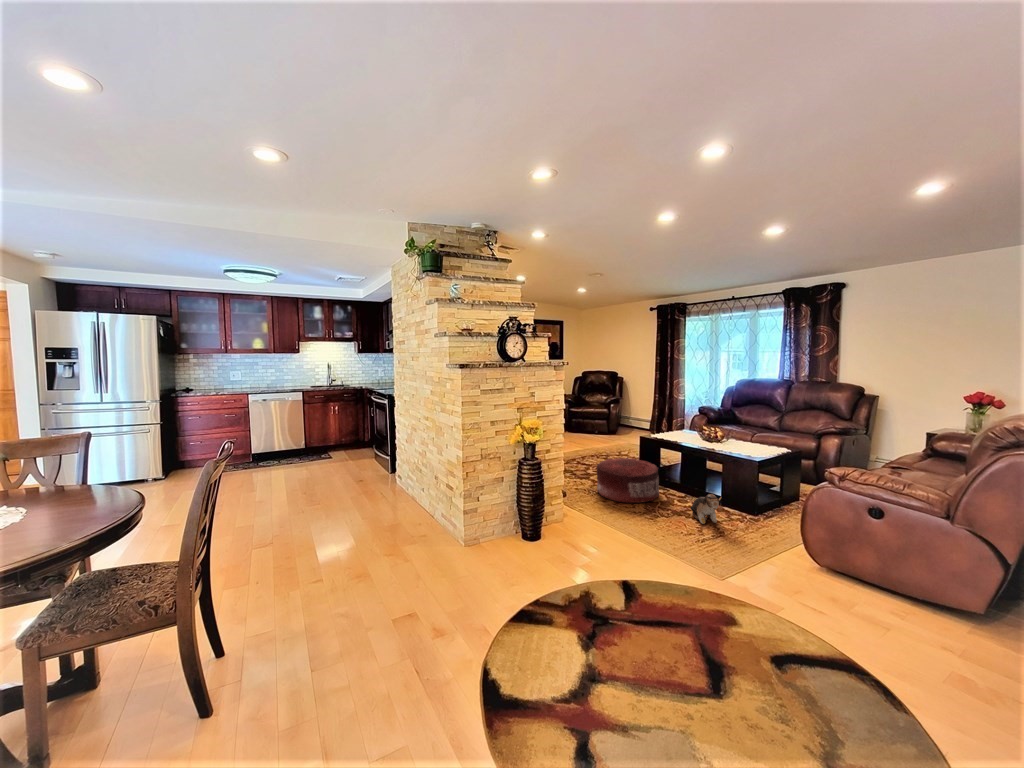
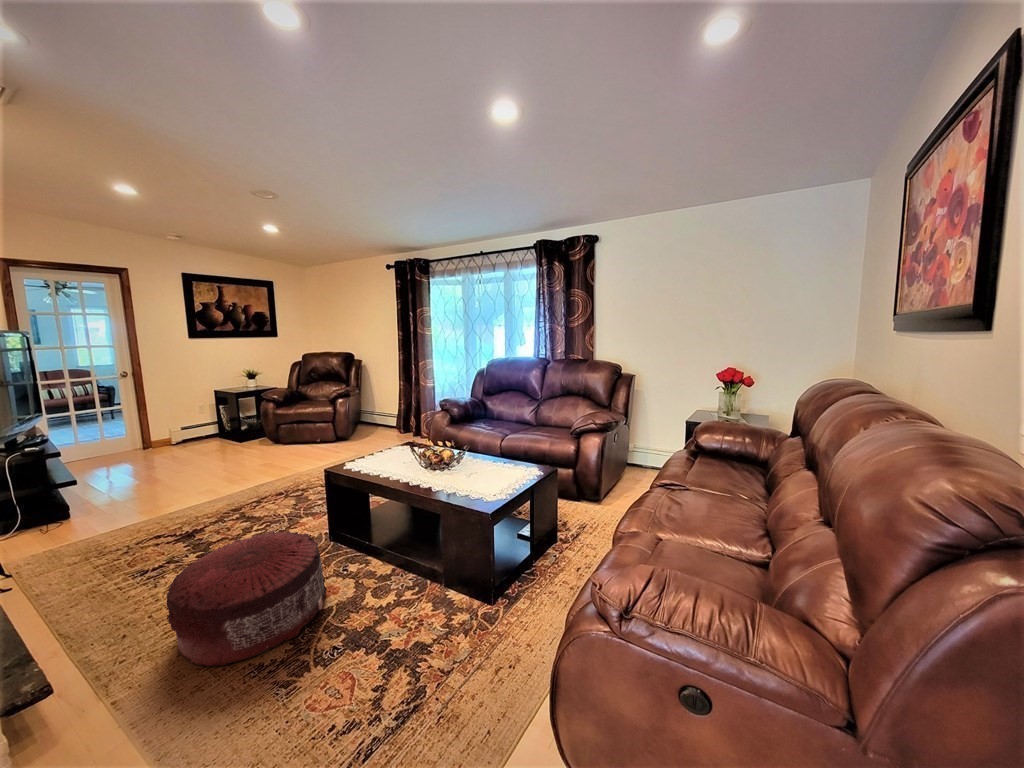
plush toy: present [691,494,721,524] -> none [358,629,402,705]

